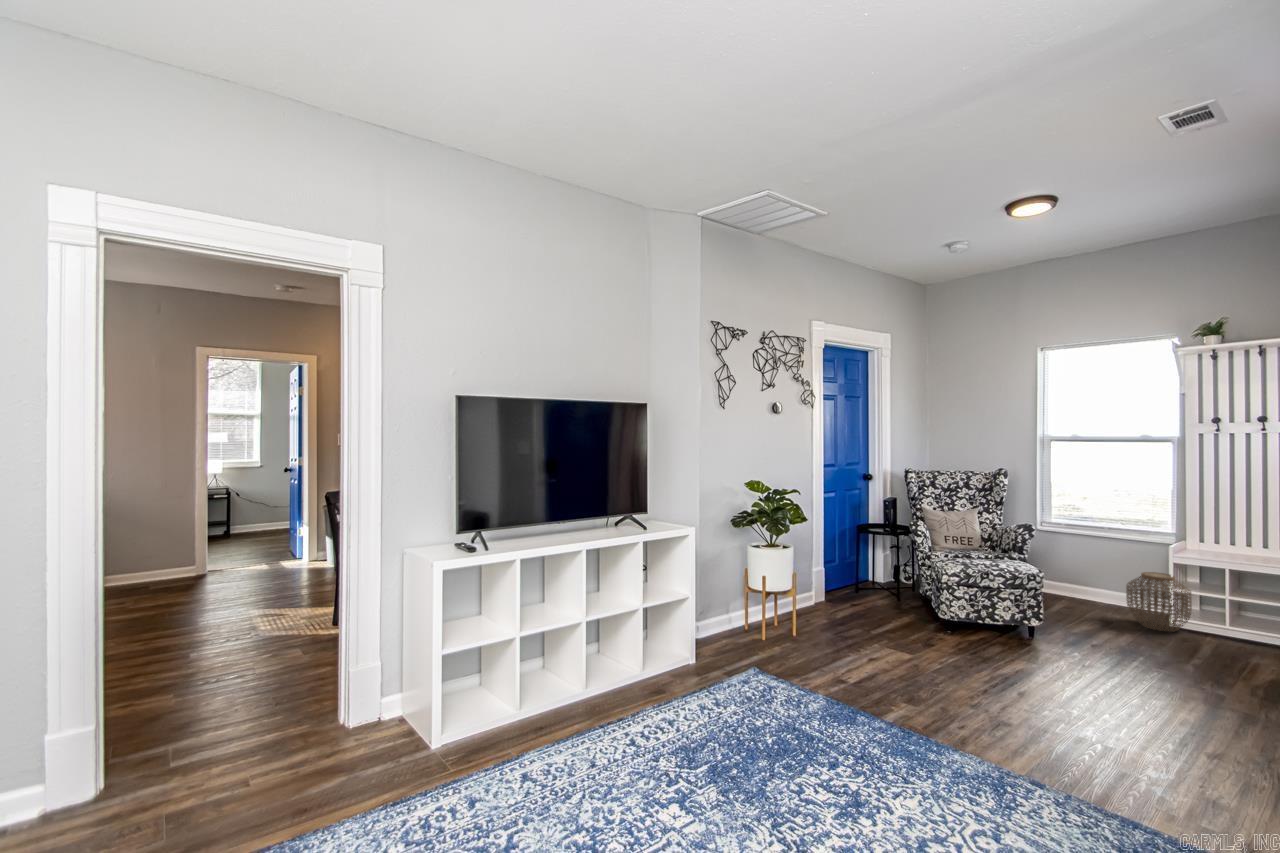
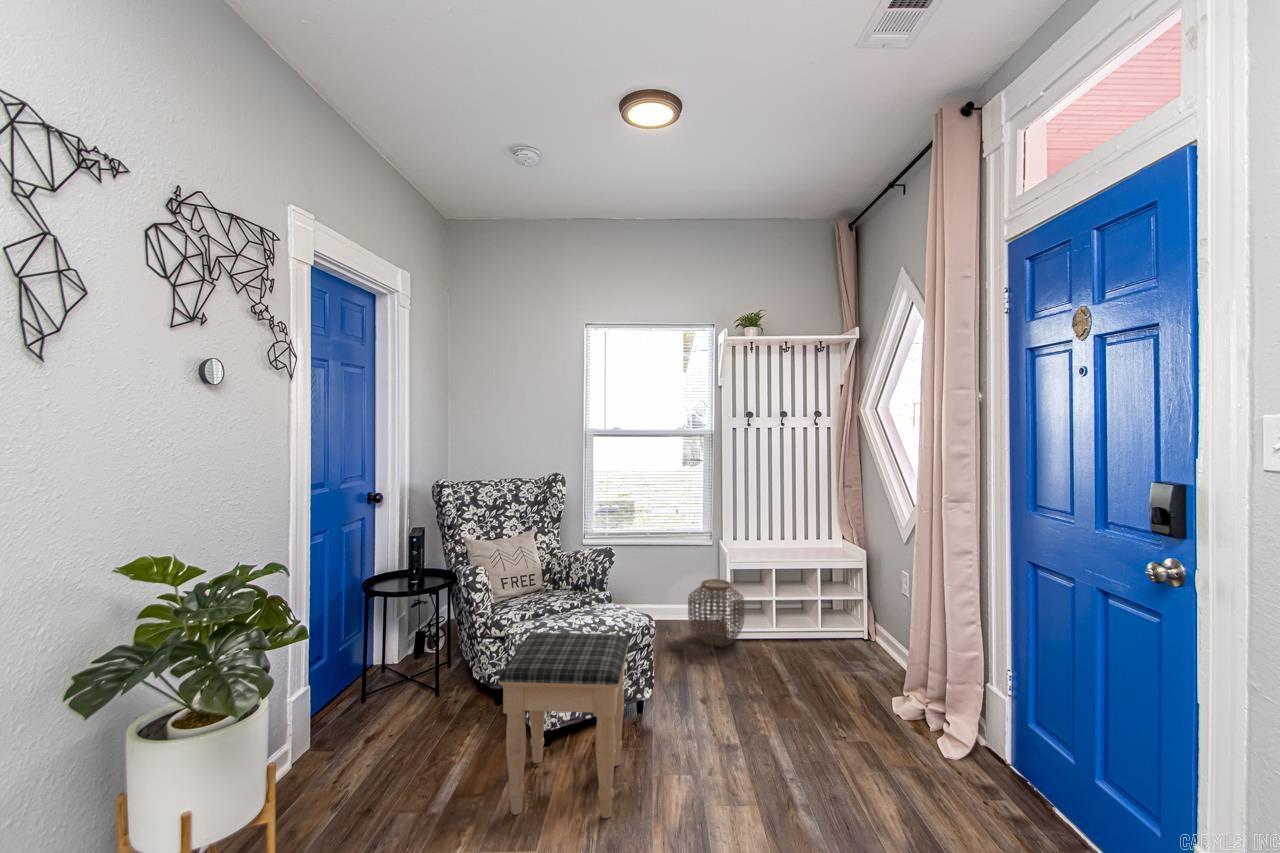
footstool: none [897,555,994,656] -> present [498,633,629,818]

